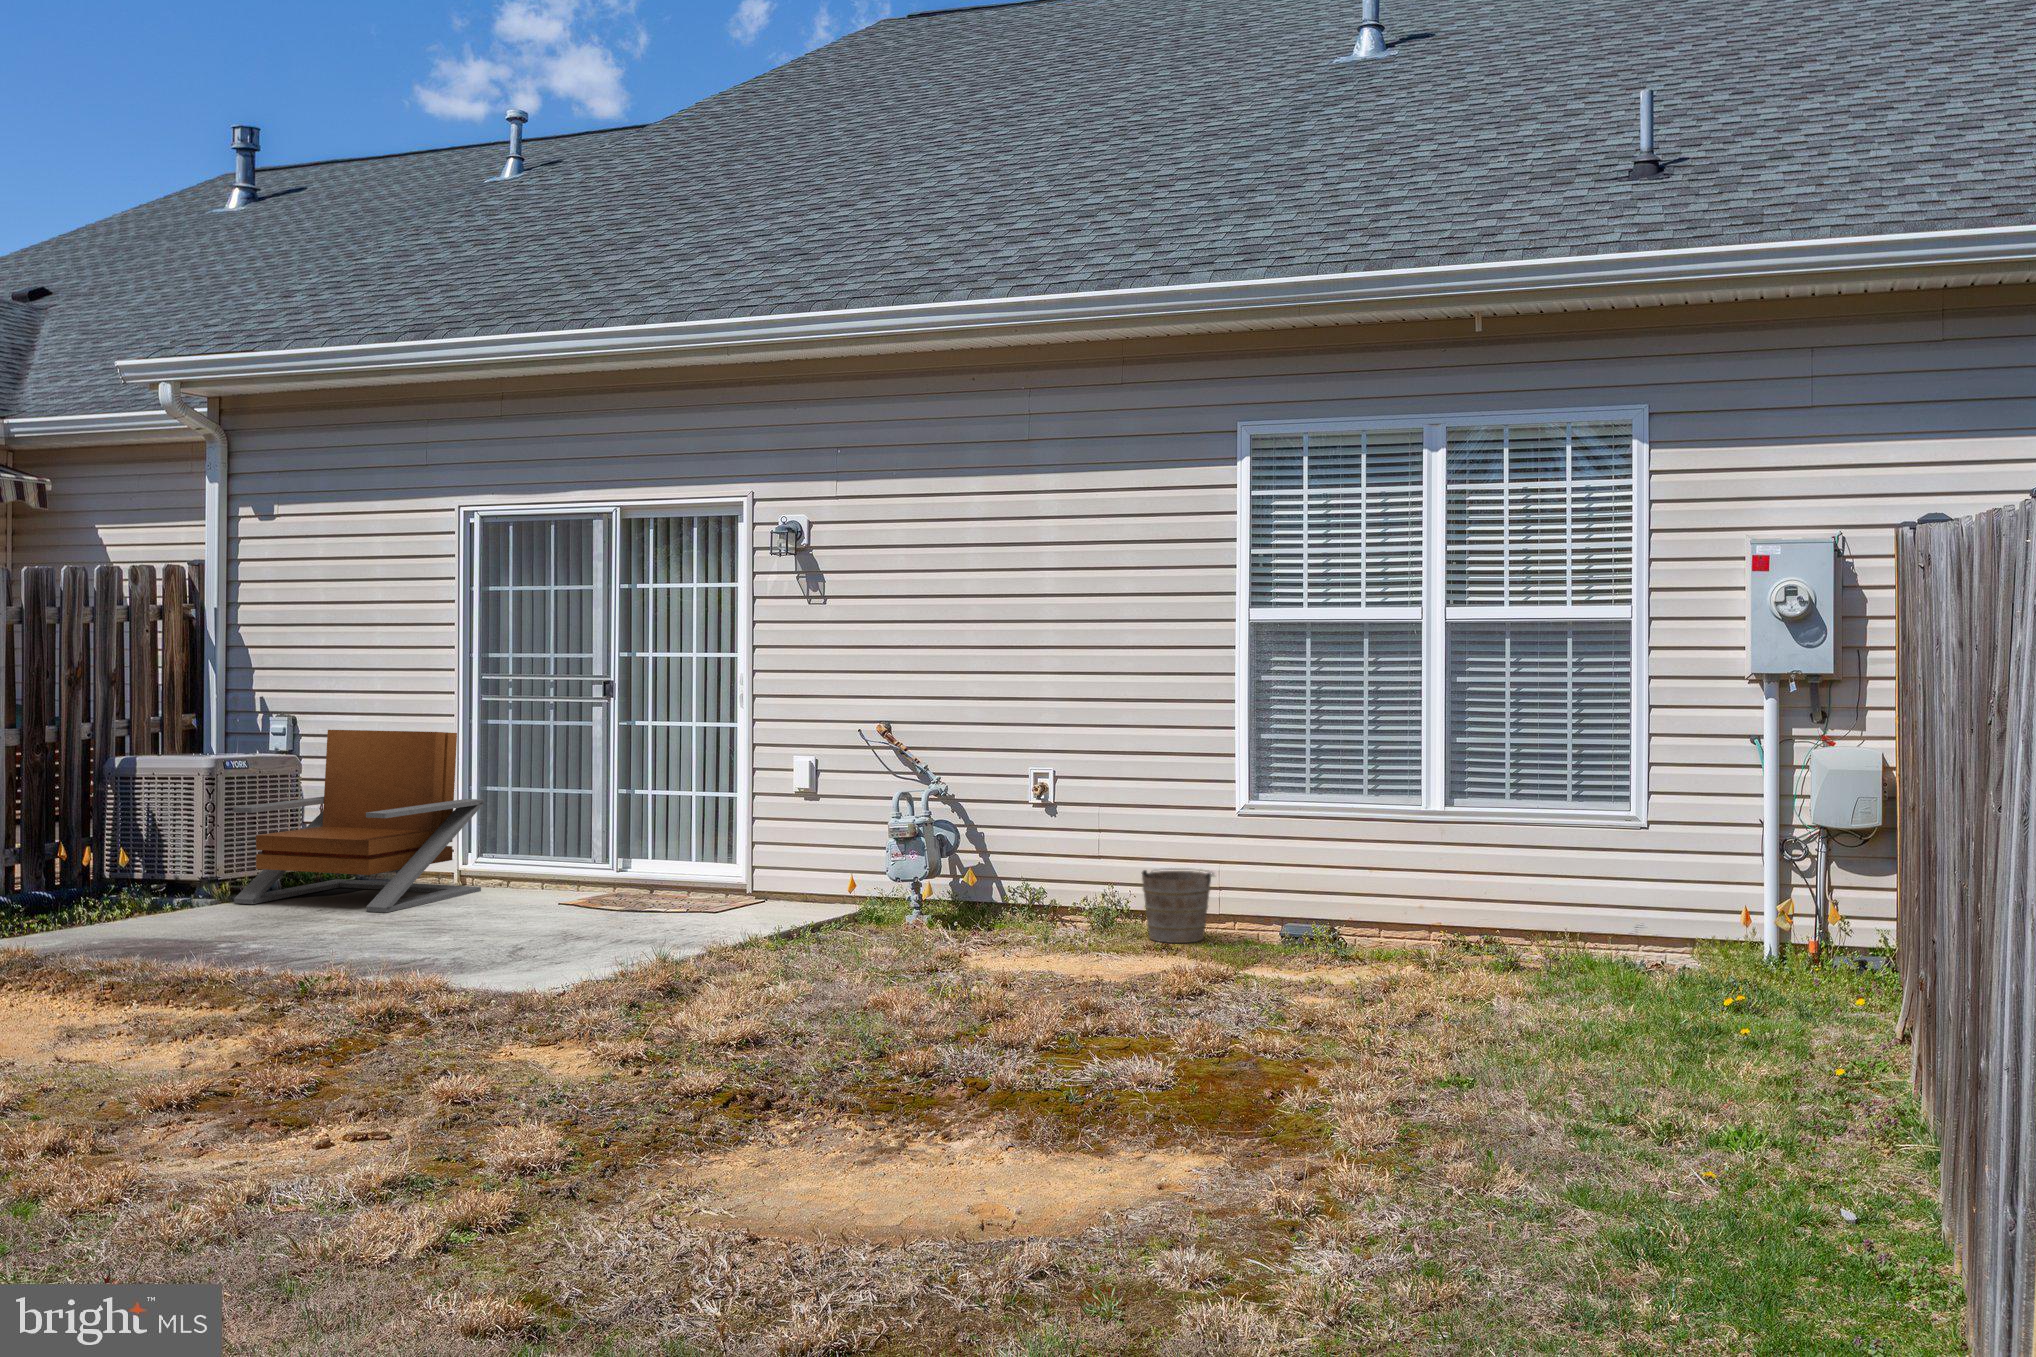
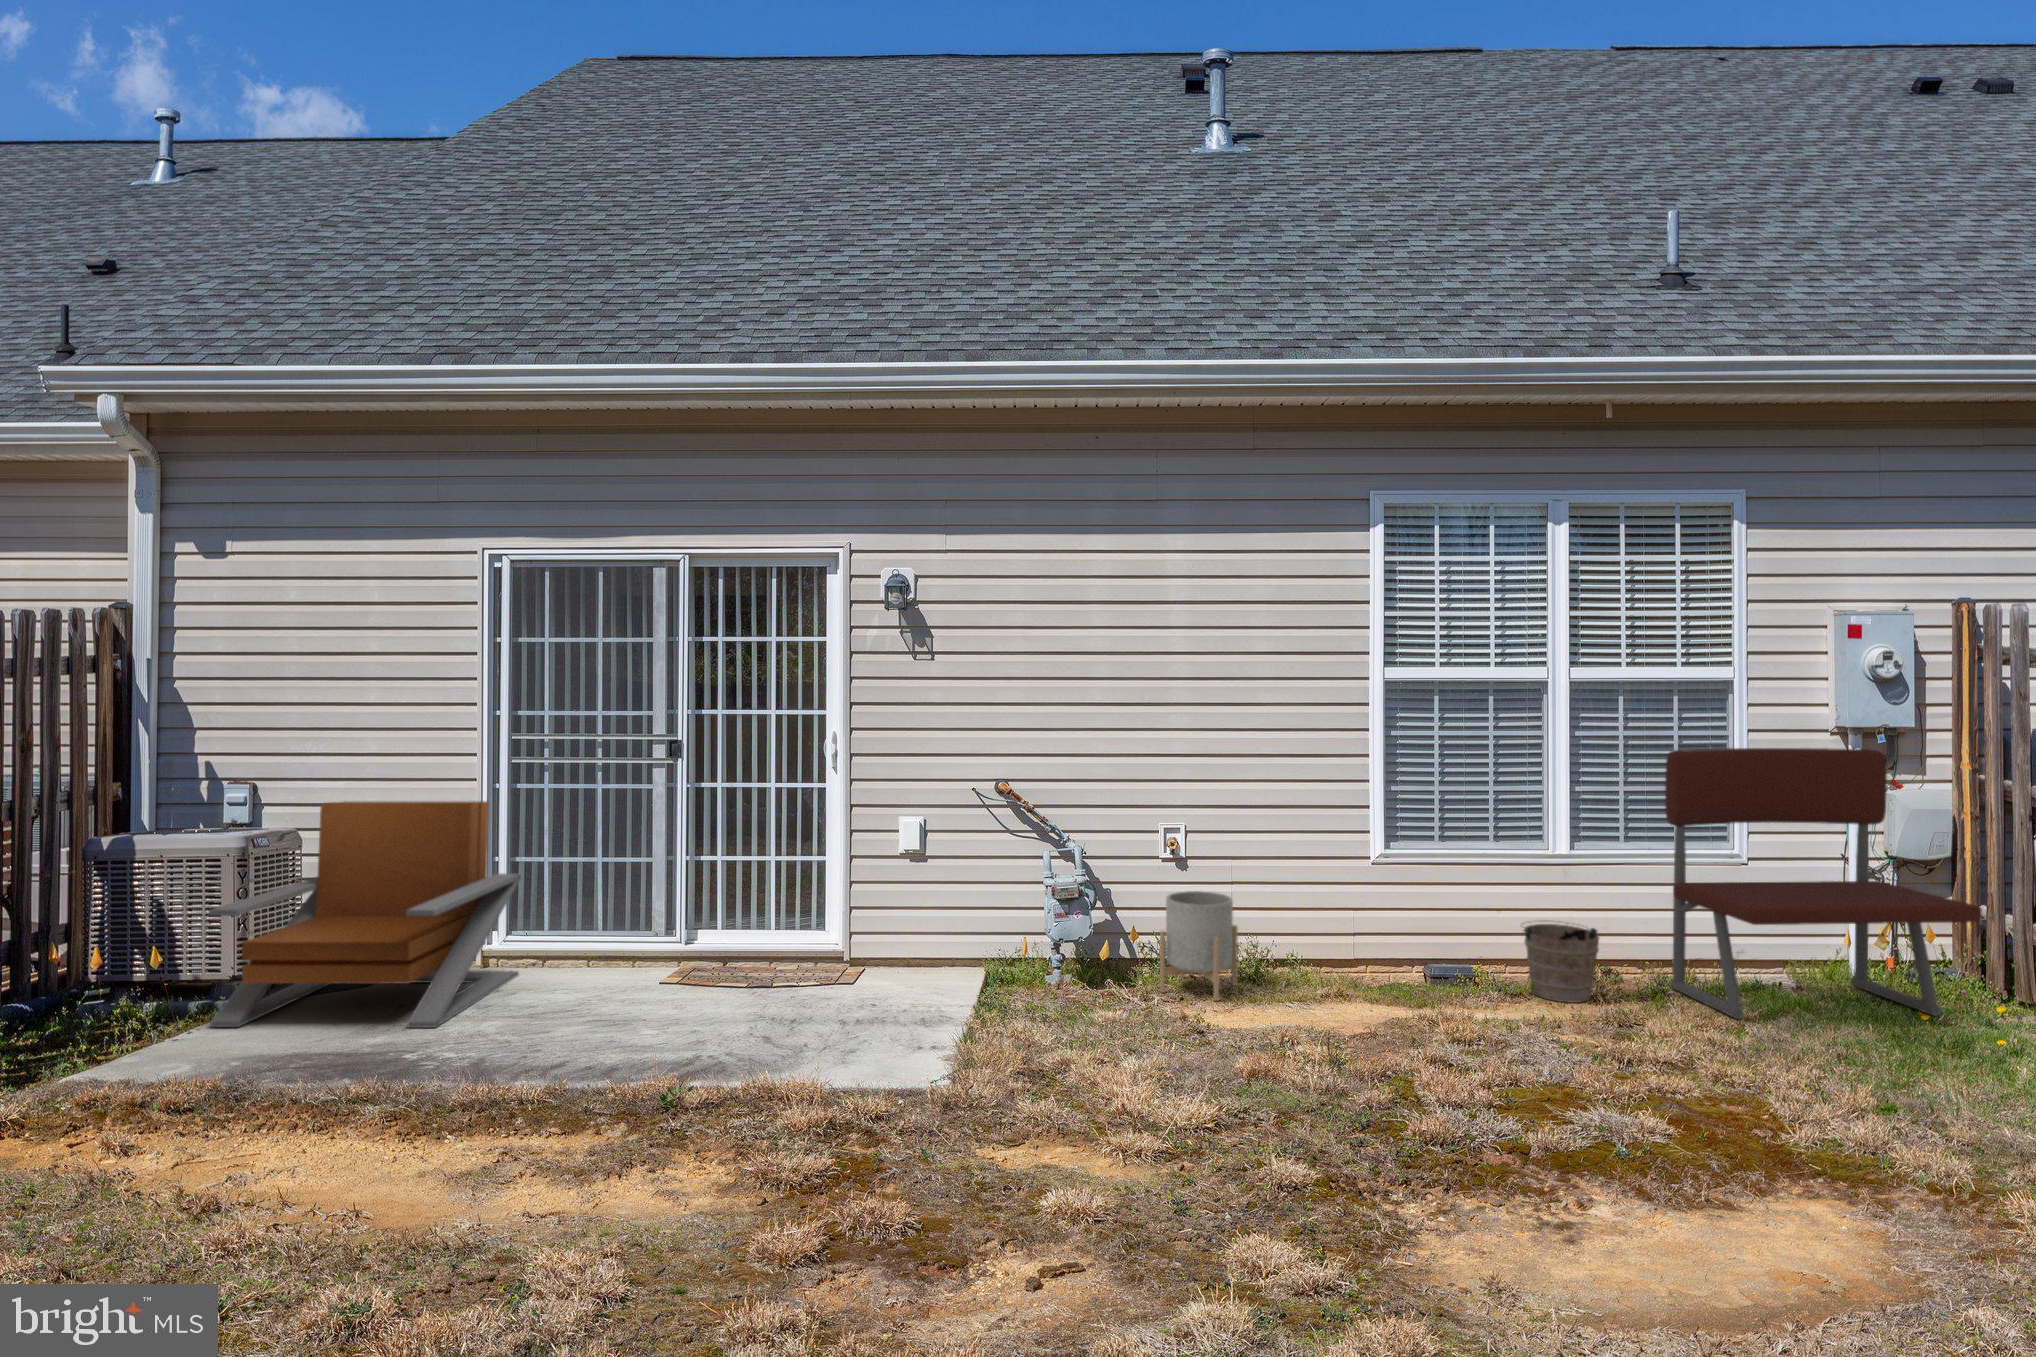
bench: none [1519,695,1791,987] -> present [1665,748,1981,1019]
planter: none [1001,835,1085,936] -> present [1160,891,1238,1001]
bucket: present [1142,870,1214,943] -> present [1524,922,1599,1003]

